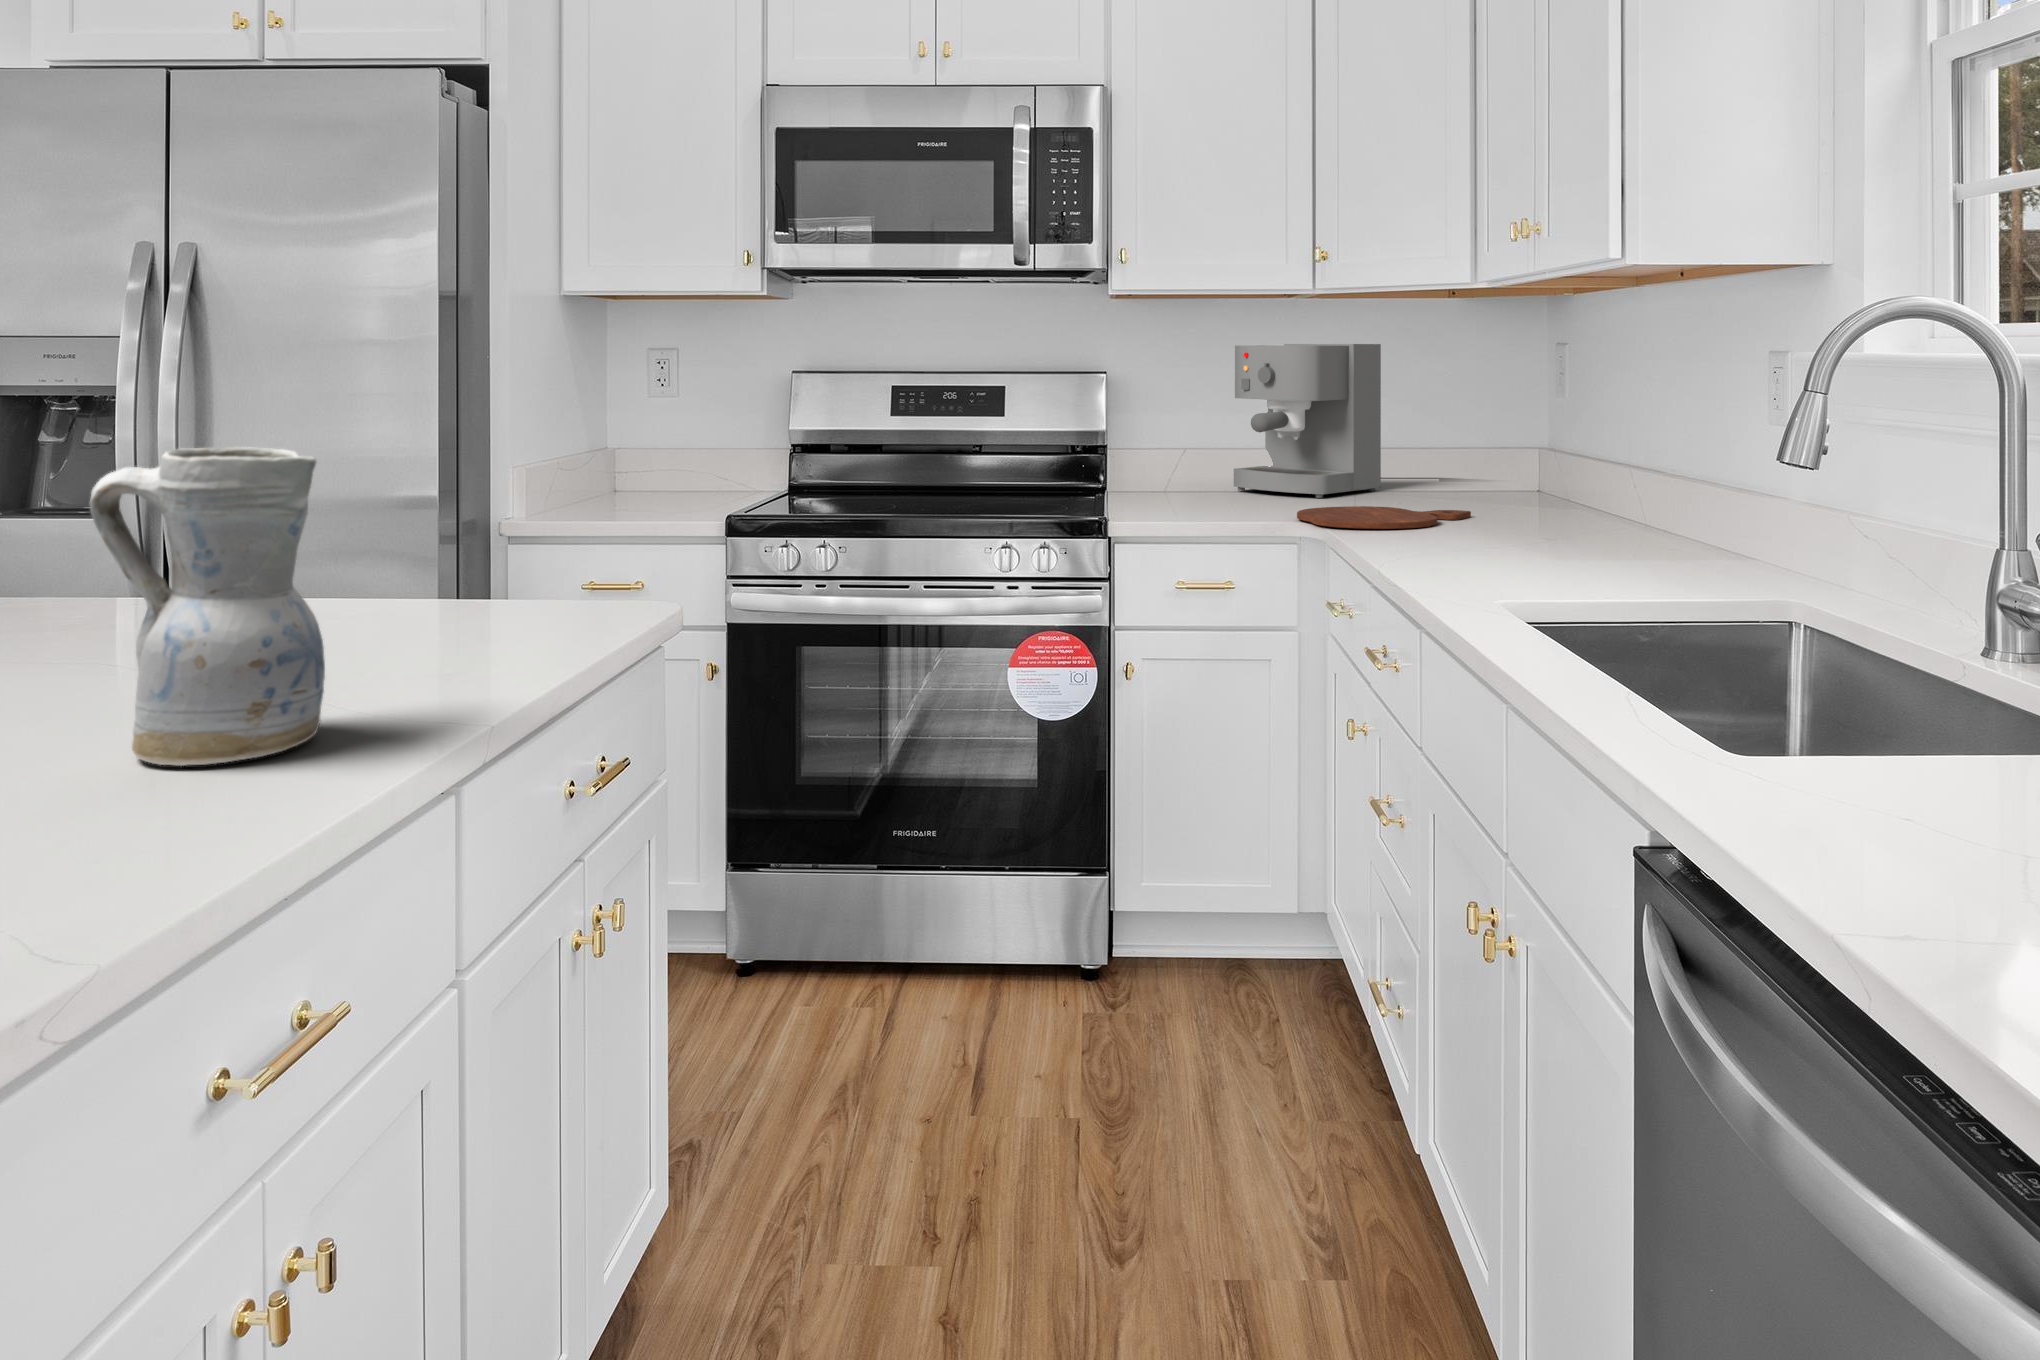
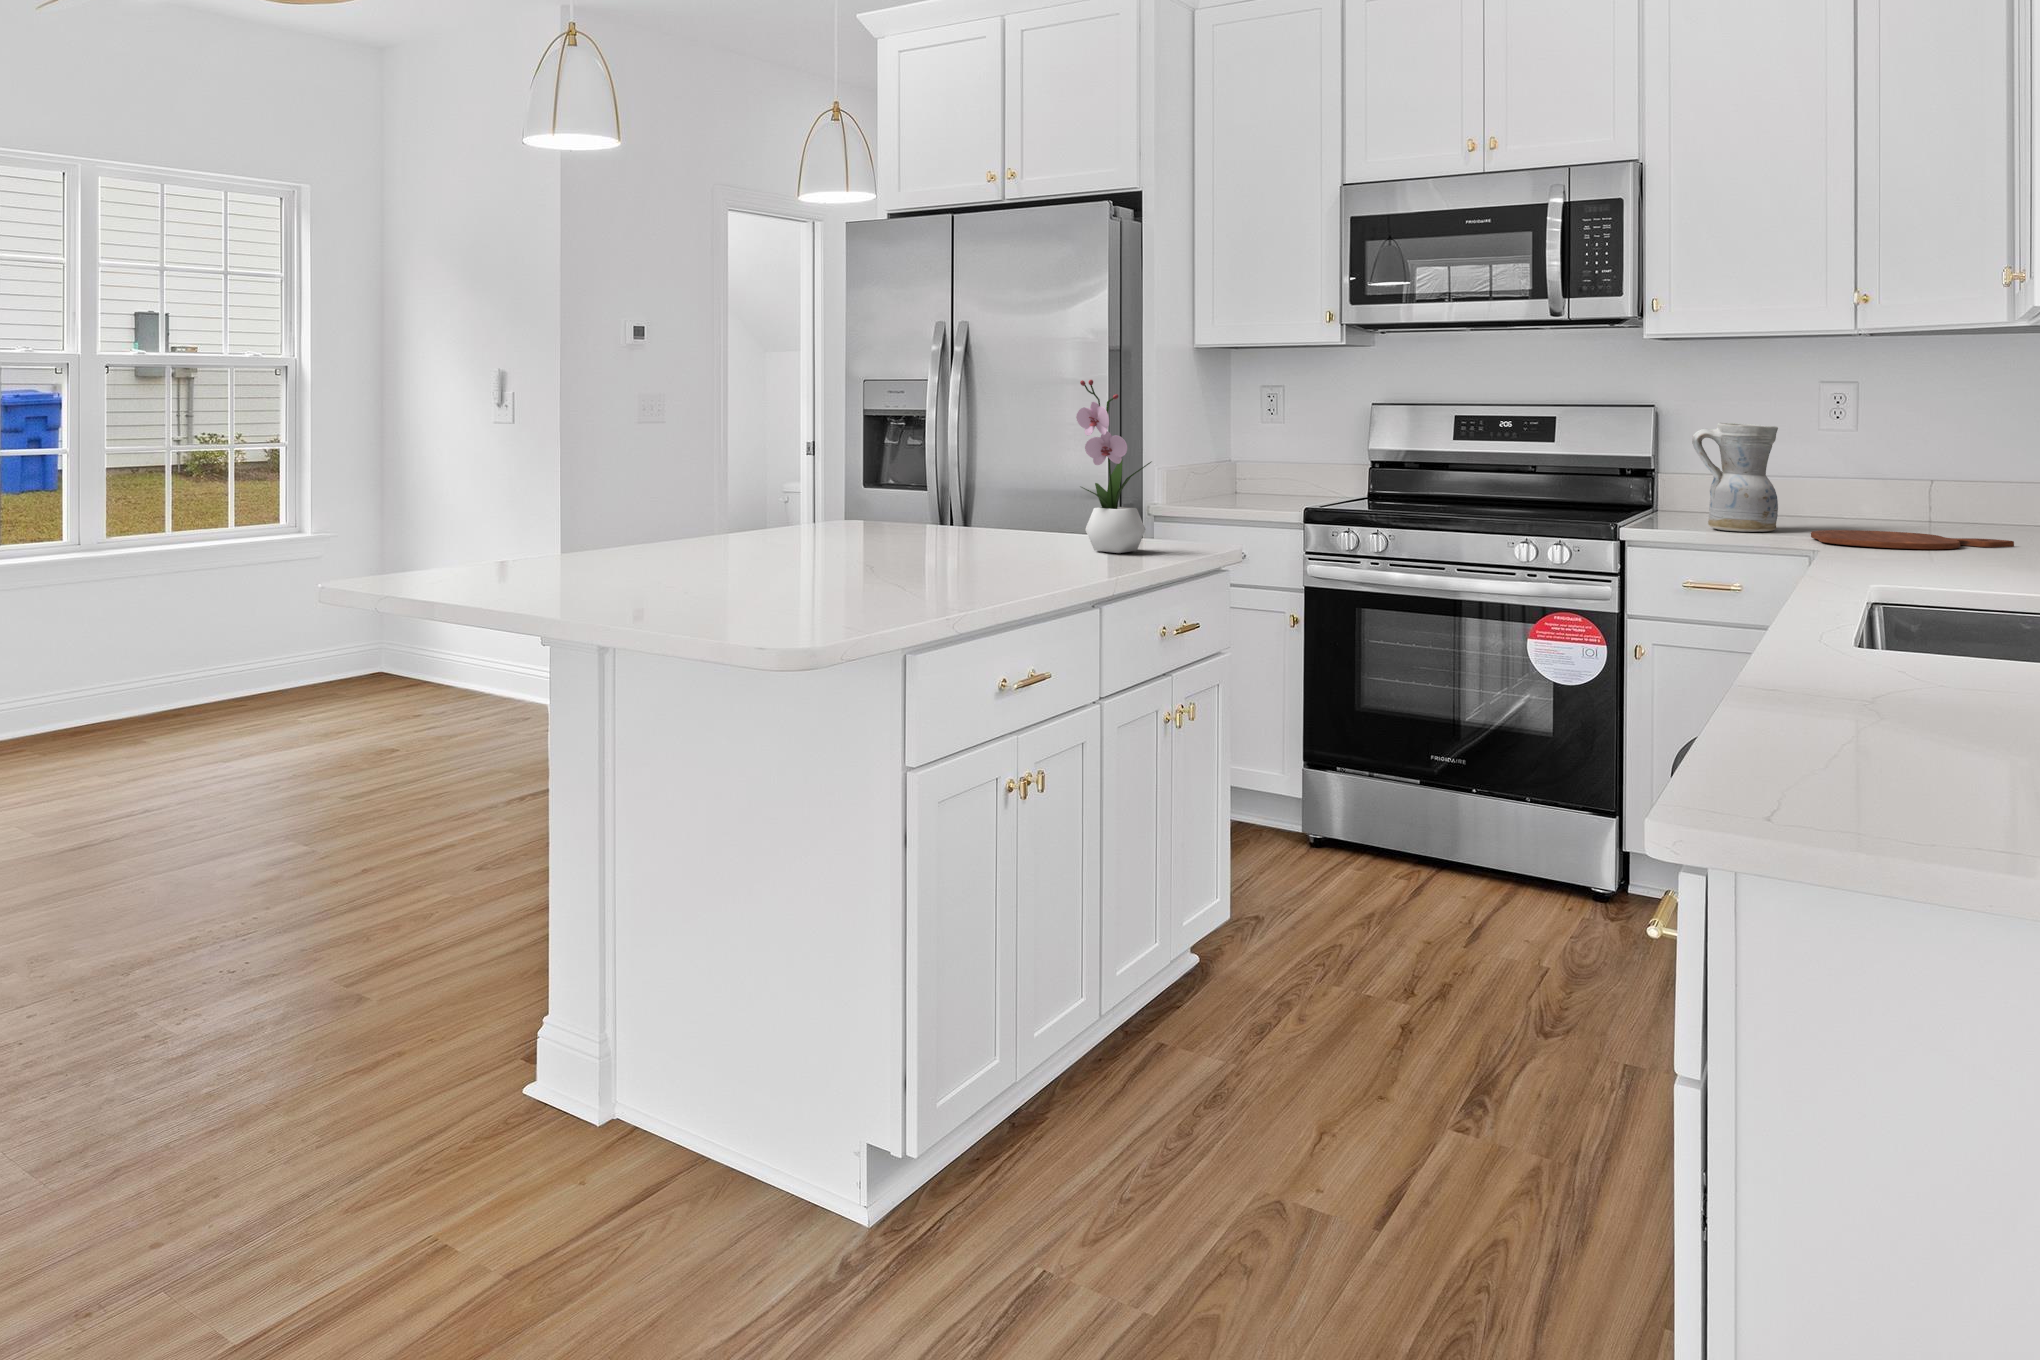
flower arrangement: none [410,335,552,648] -> present [1076,380,1151,553]
coffee maker: present [1234,344,1381,498] -> none [1794,381,1968,526]
ceramic pitcher: present [90,447,325,766] -> present [1692,423,1778,532]

